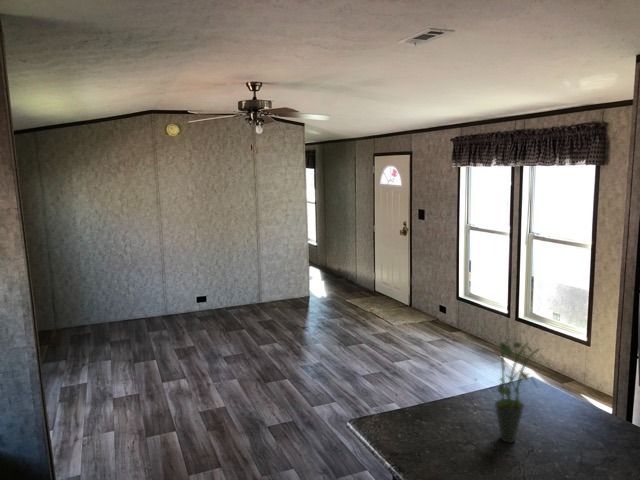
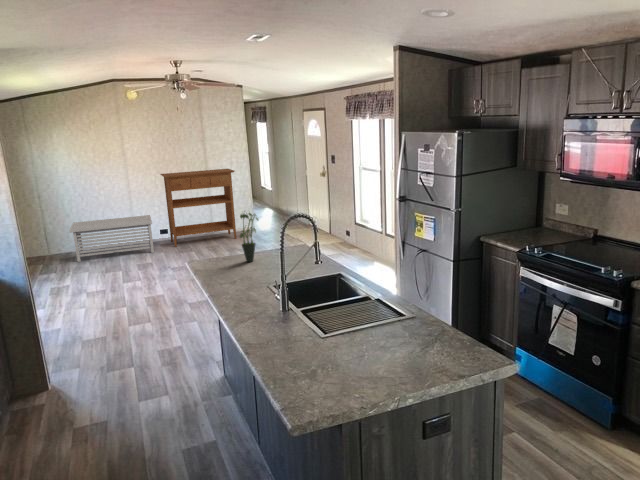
console table: none [203,222,297,320] -> present [160,169,236,247]
storage bench: none [86,278,193,341] -> present [69,215,154,262]

